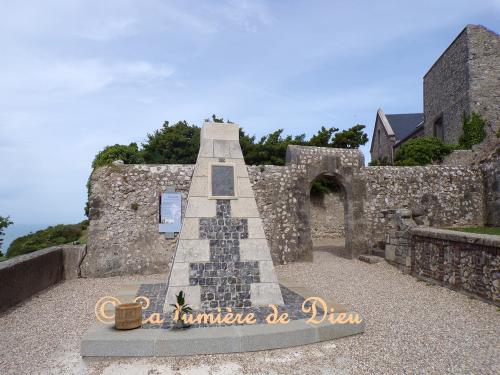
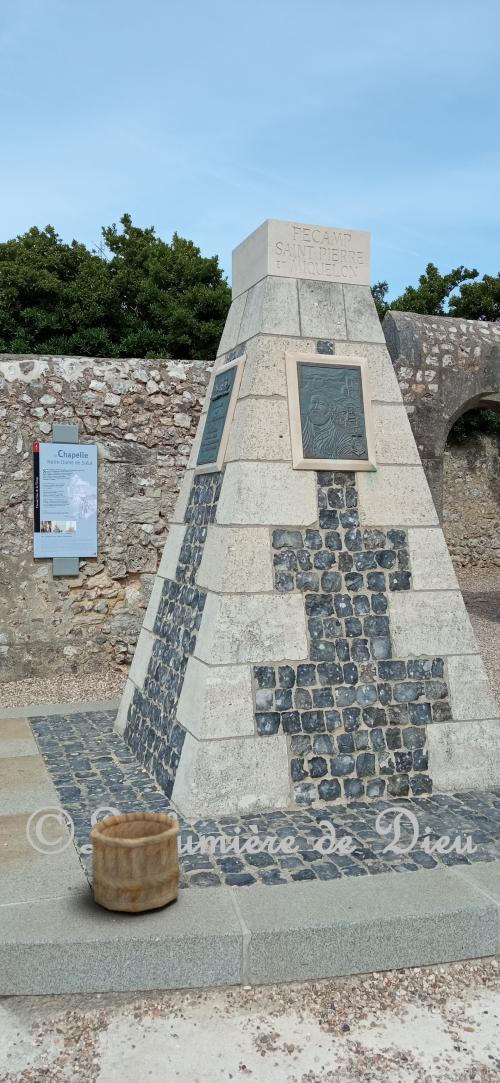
potted plant: present [169,291,193,328] -> none [280,770,353,891]

